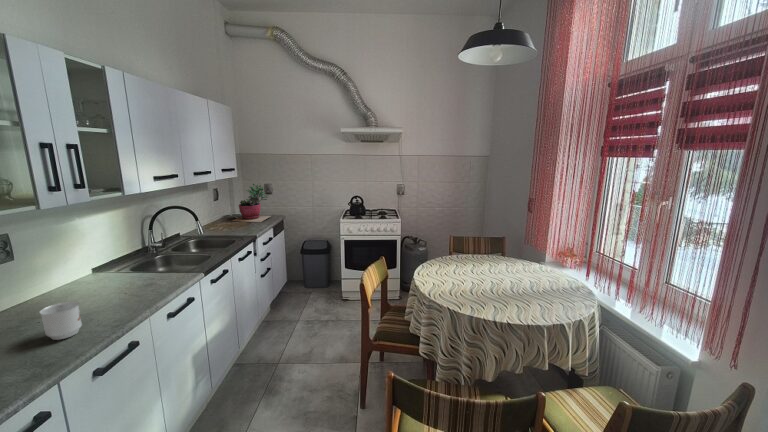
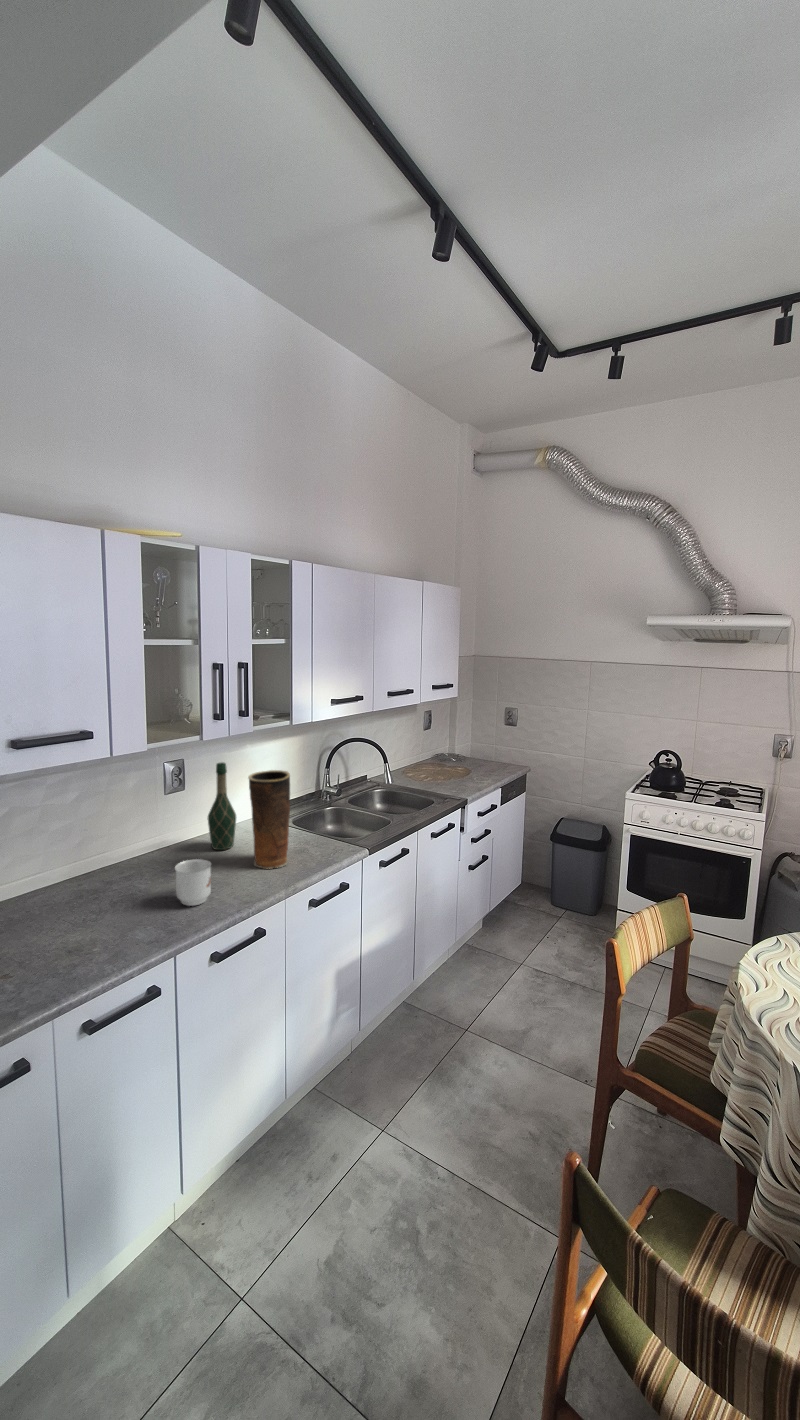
succulent plant: present [233,184,271,222] -> none [443,707,507,775]
vase: none [96,227,143,301] -> present [248,770,290,869]
wine bottle: none [54,229,85,298] -> present [208,763,236,850]

